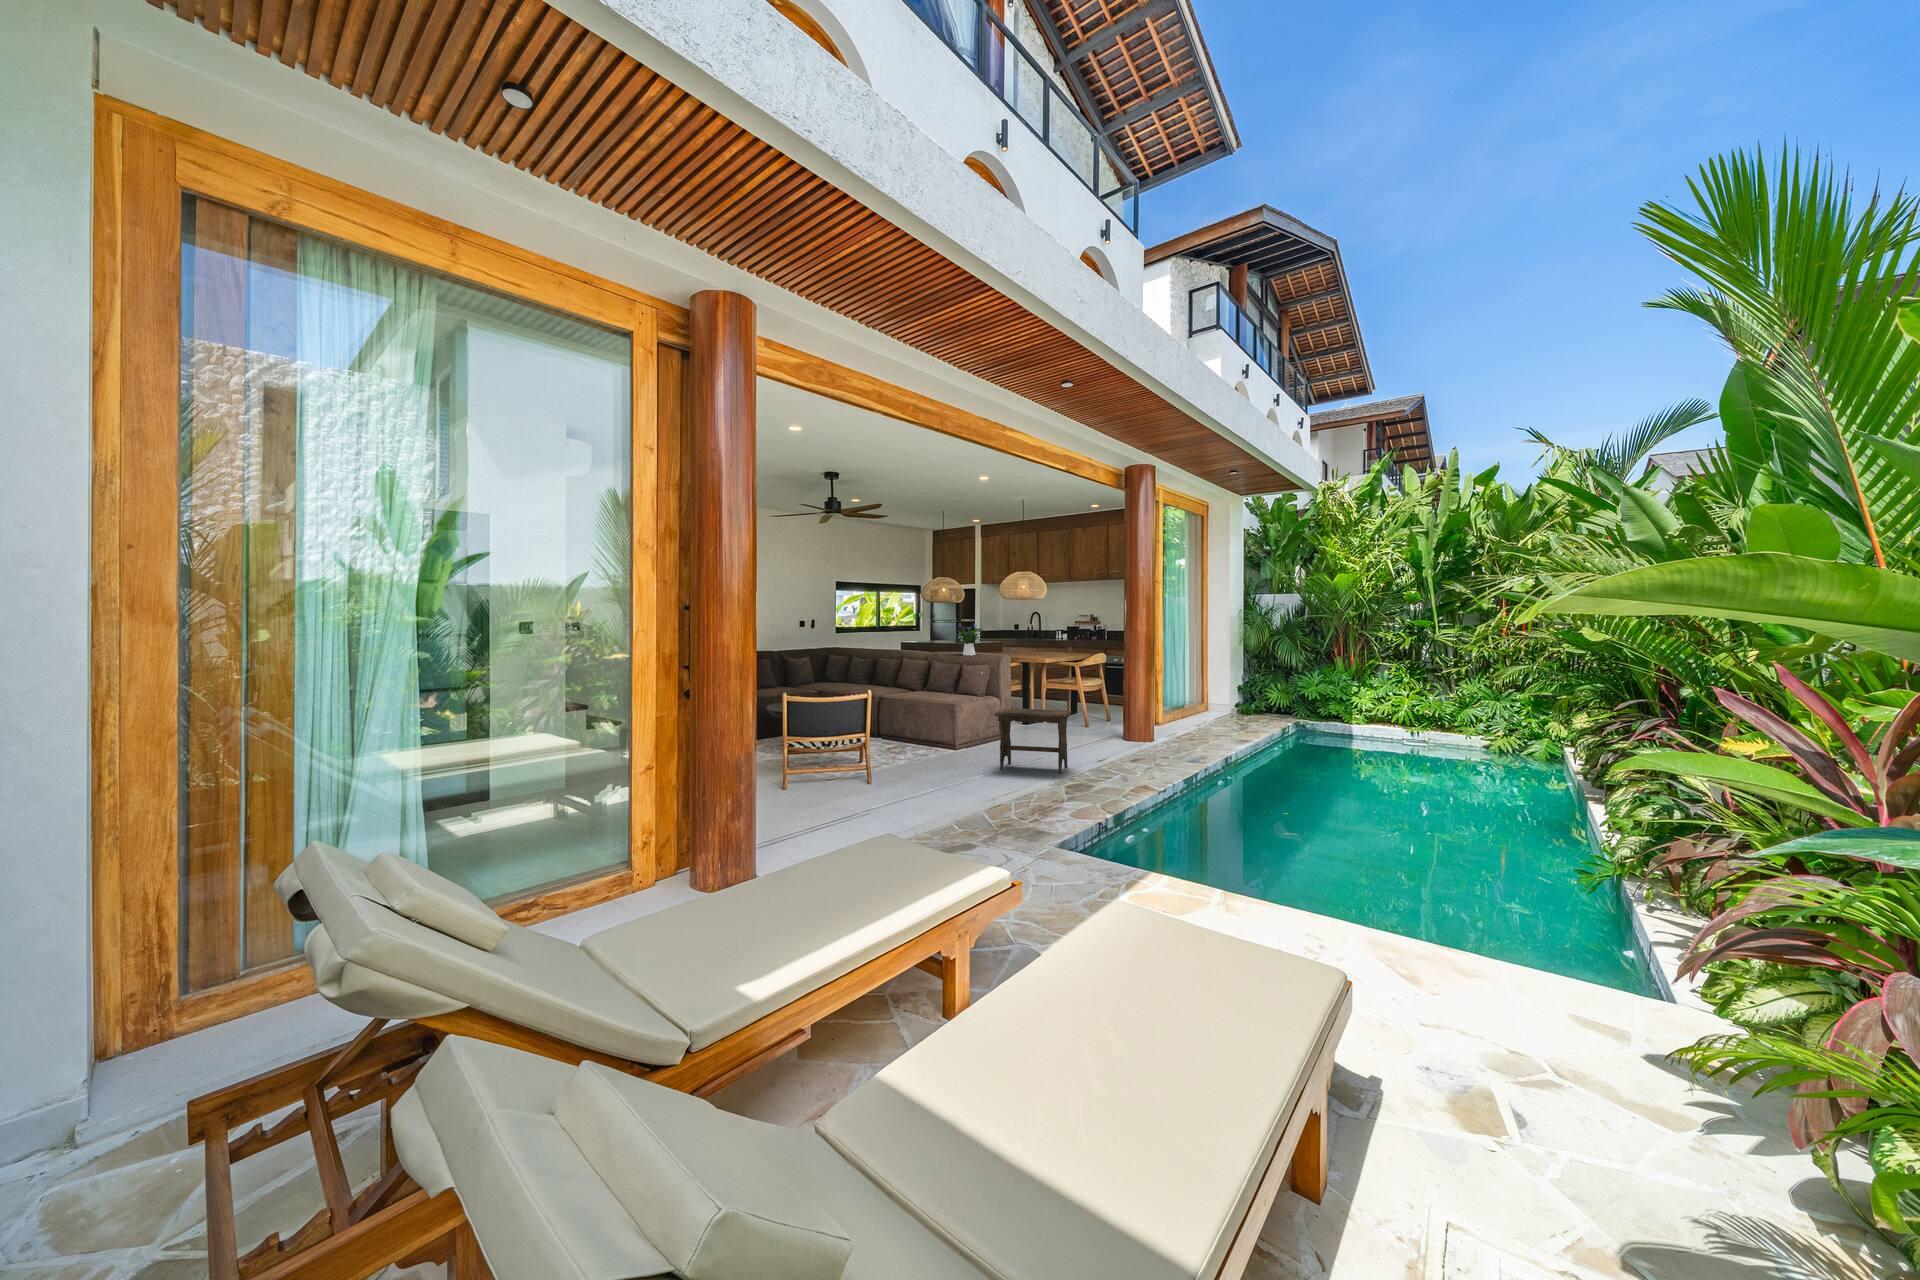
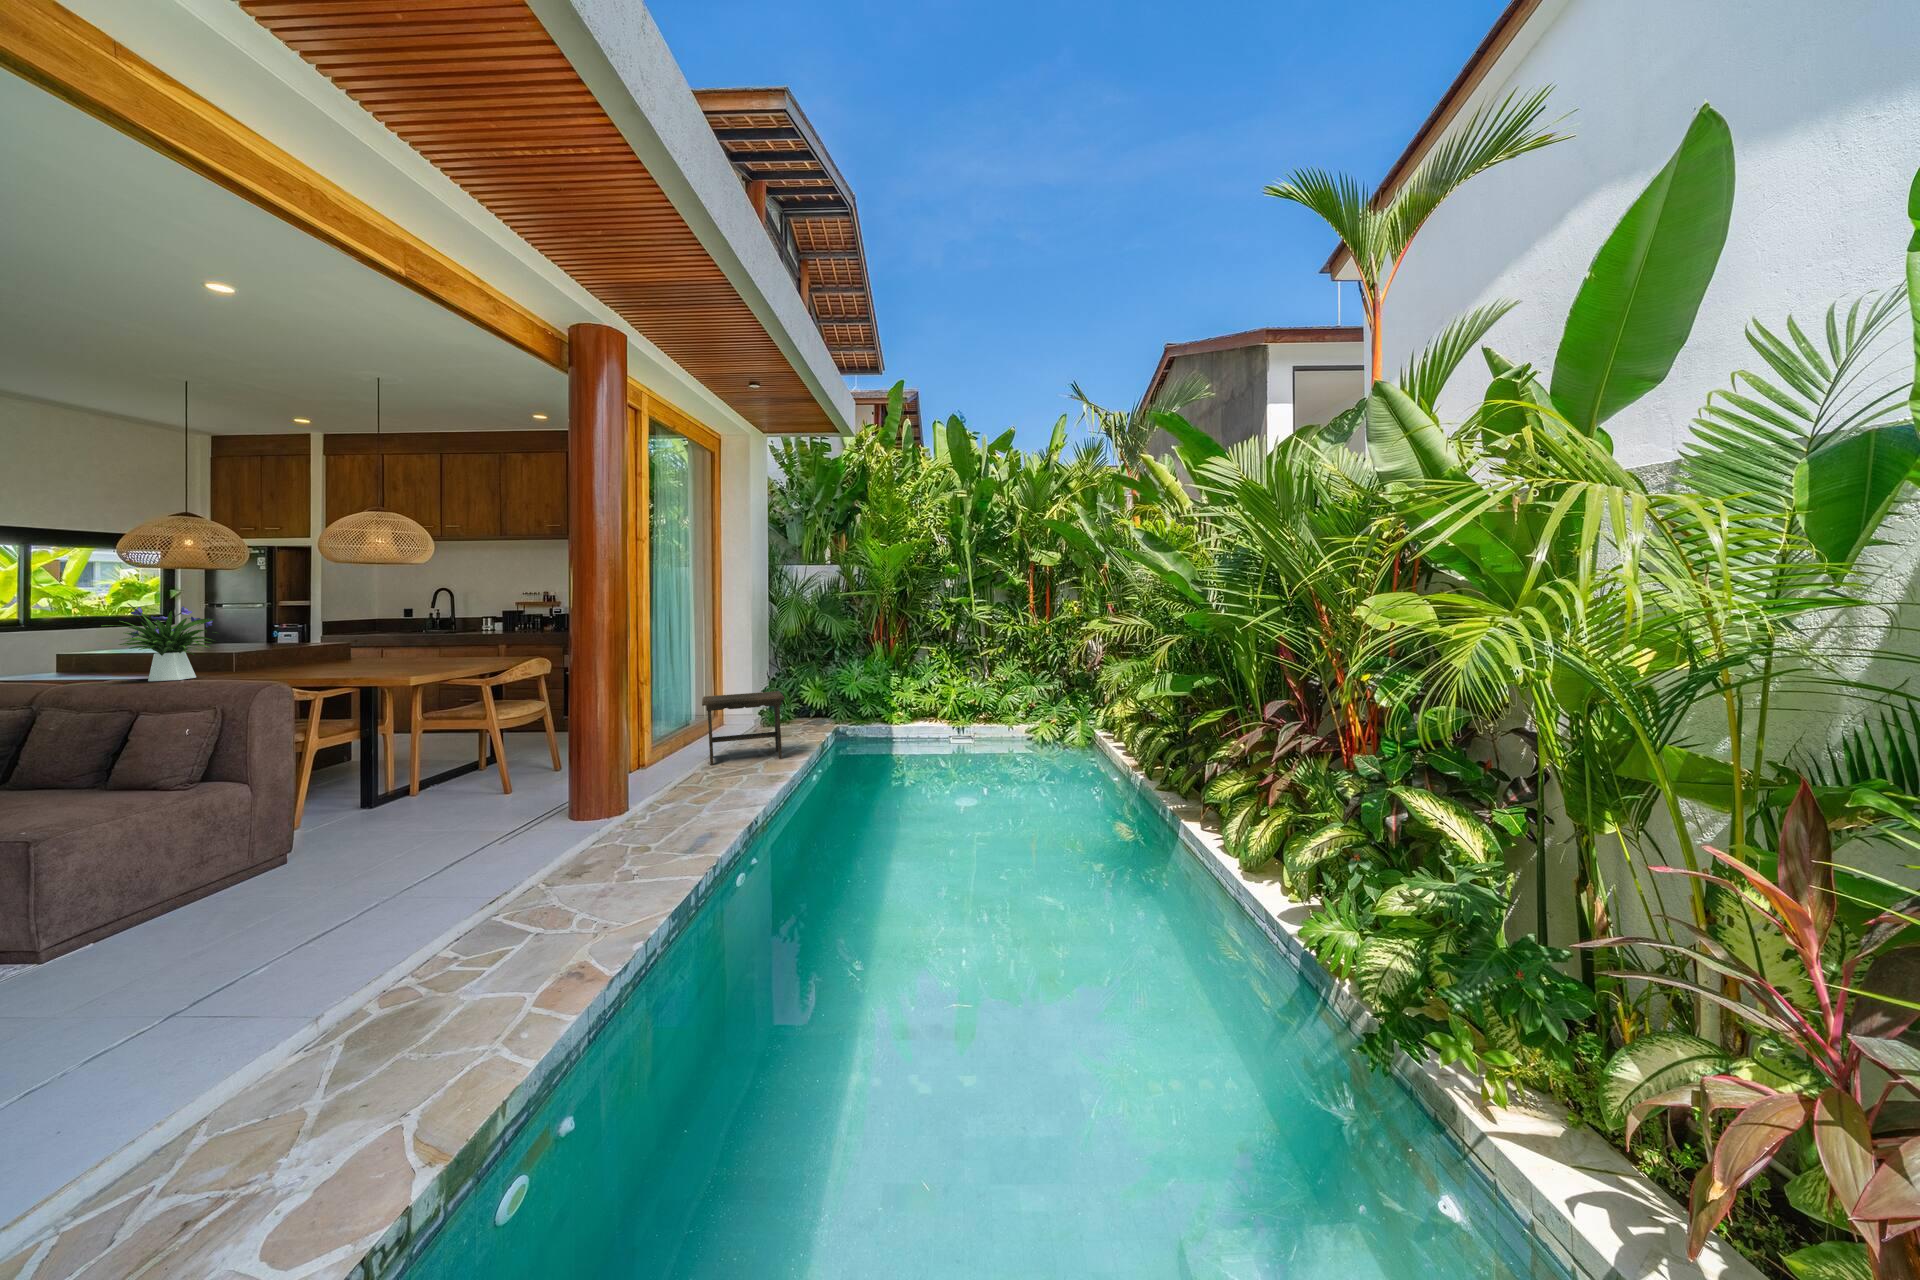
footstool: present [994,708,1072,773] -> present [702,691,785,765]

